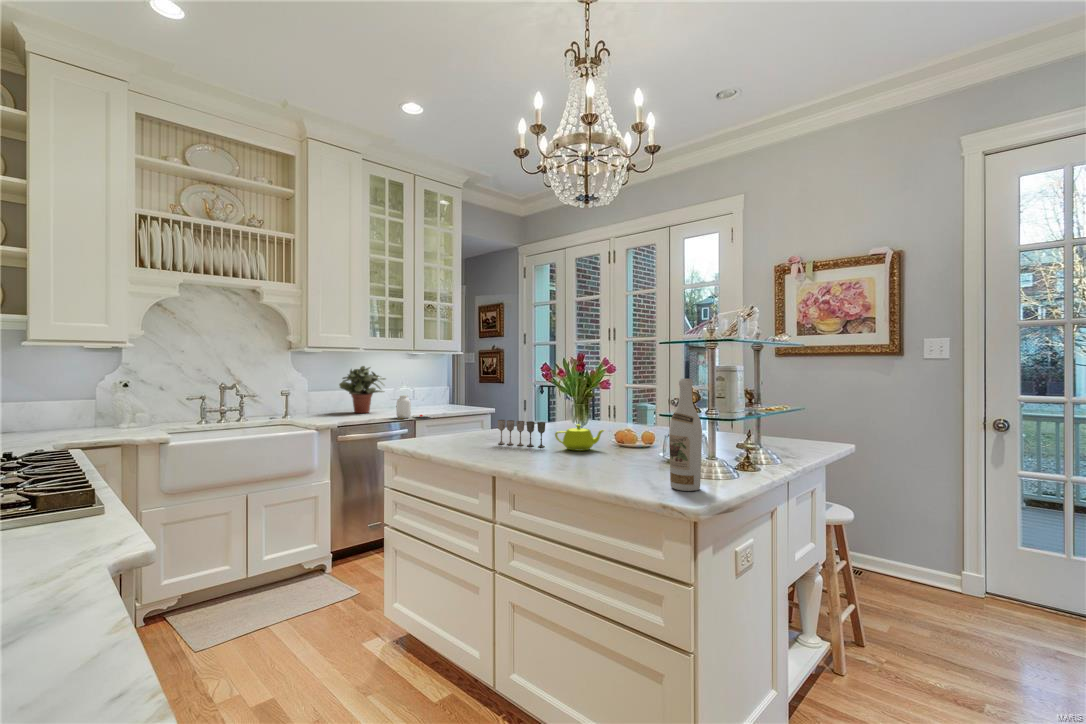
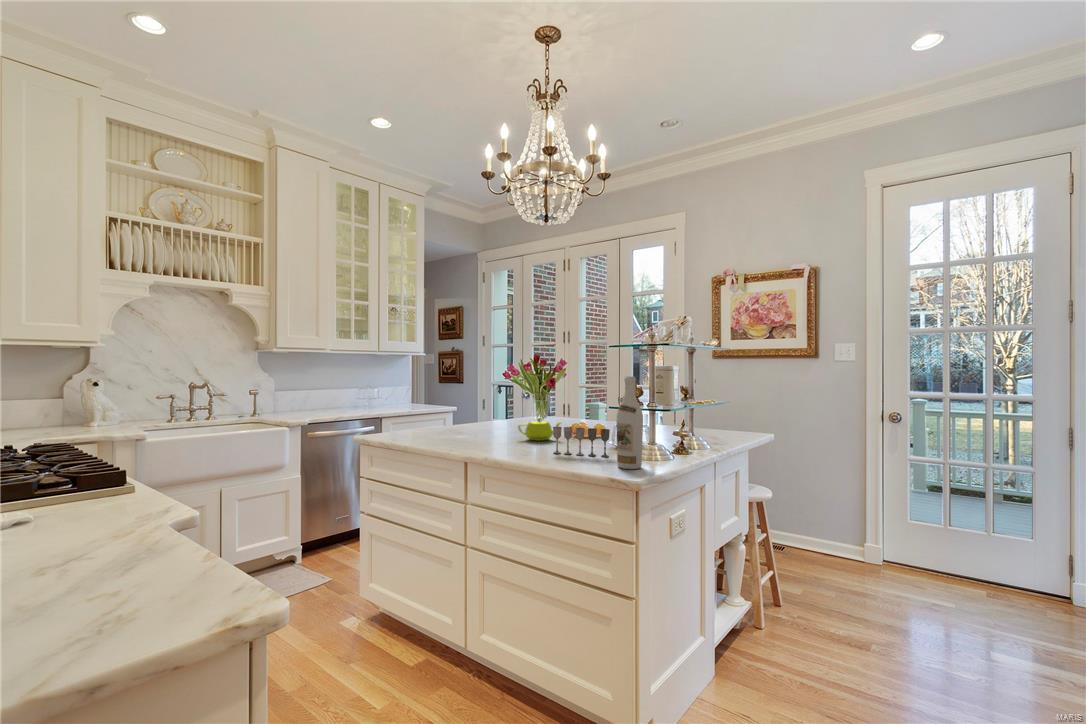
potted plant: present [339,366,385,413] -> none [305,366,352,412]
jar: present [396,395,431,419] -> none [363,394,399,417]
wine glass: present [498,420,545,447] -> present [553,427,610,457]

